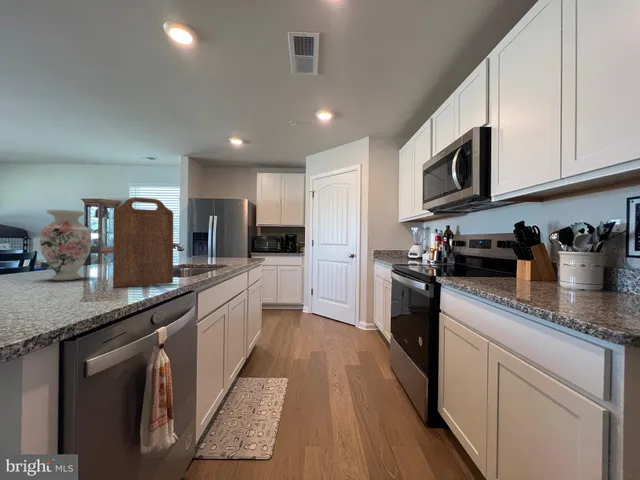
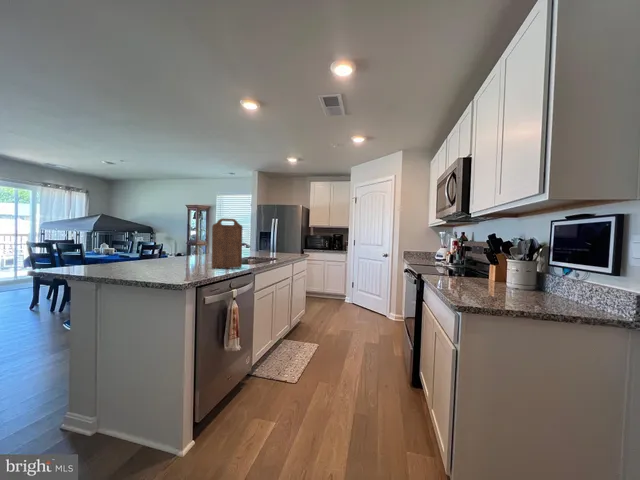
vase: present [40,210,92,280] -> none [175,224,200,263]

